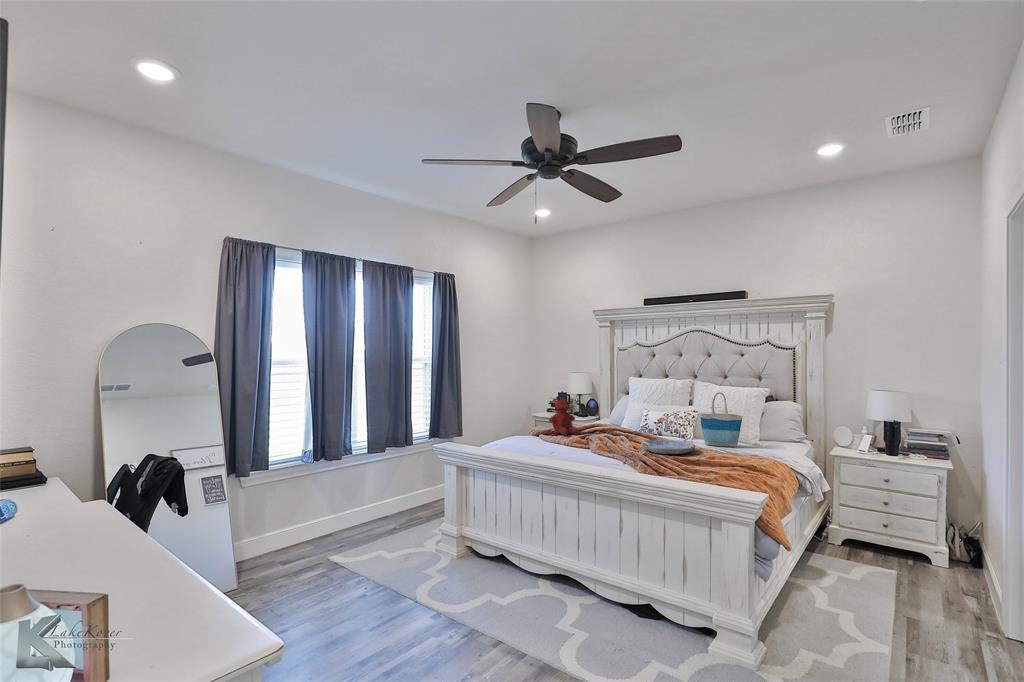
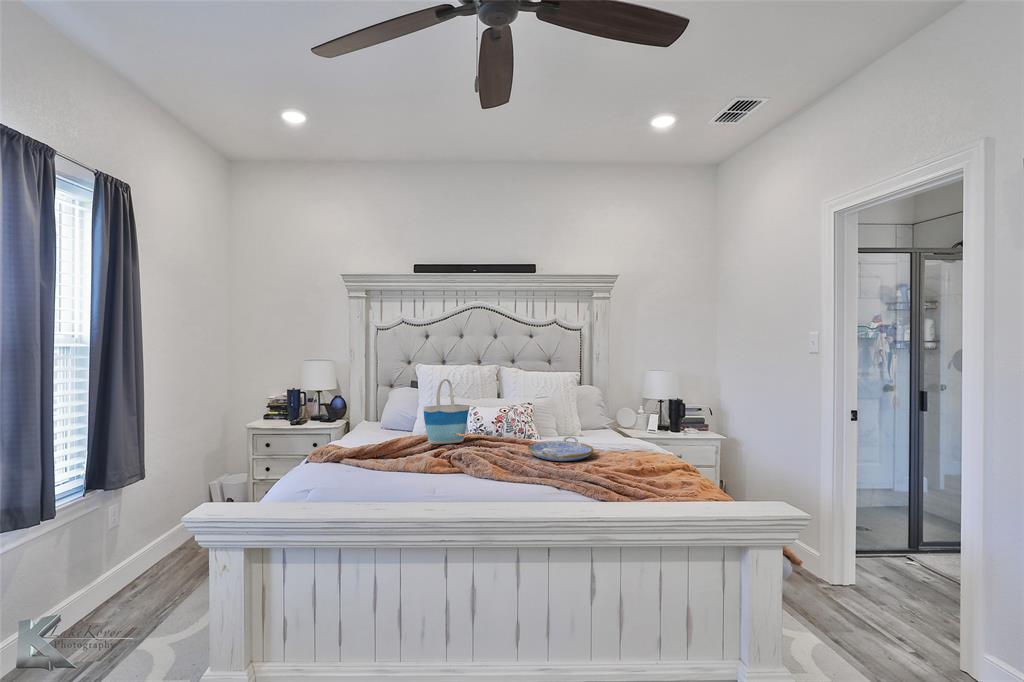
tote bag: present [700,392,743,447] -> present [424,379,470,444]
teddy bear: present [549,396,580,435] -> none [371,395,415,455]

